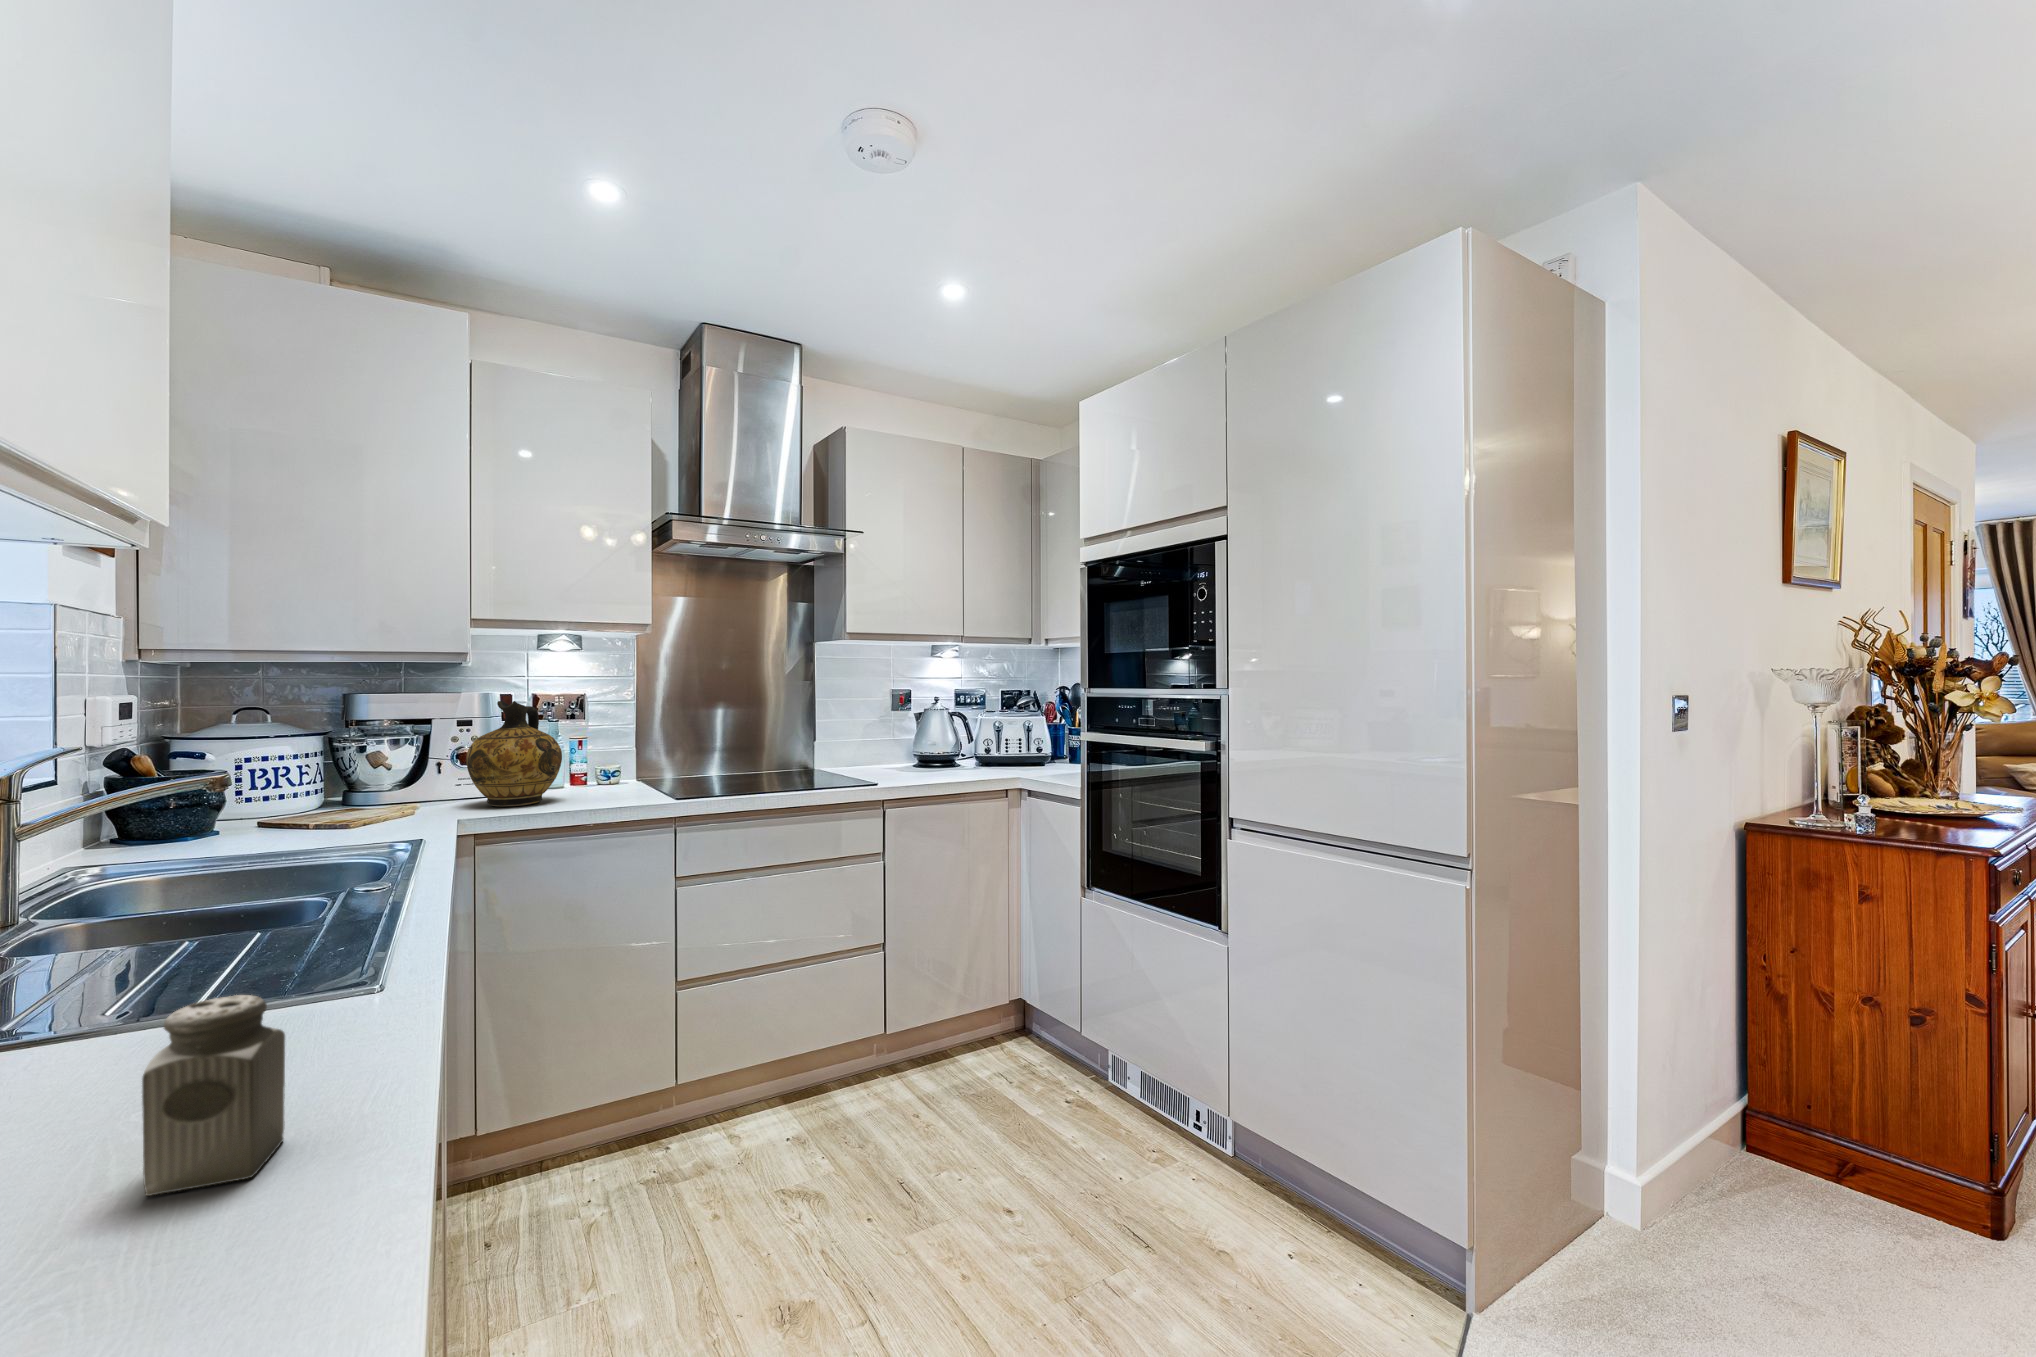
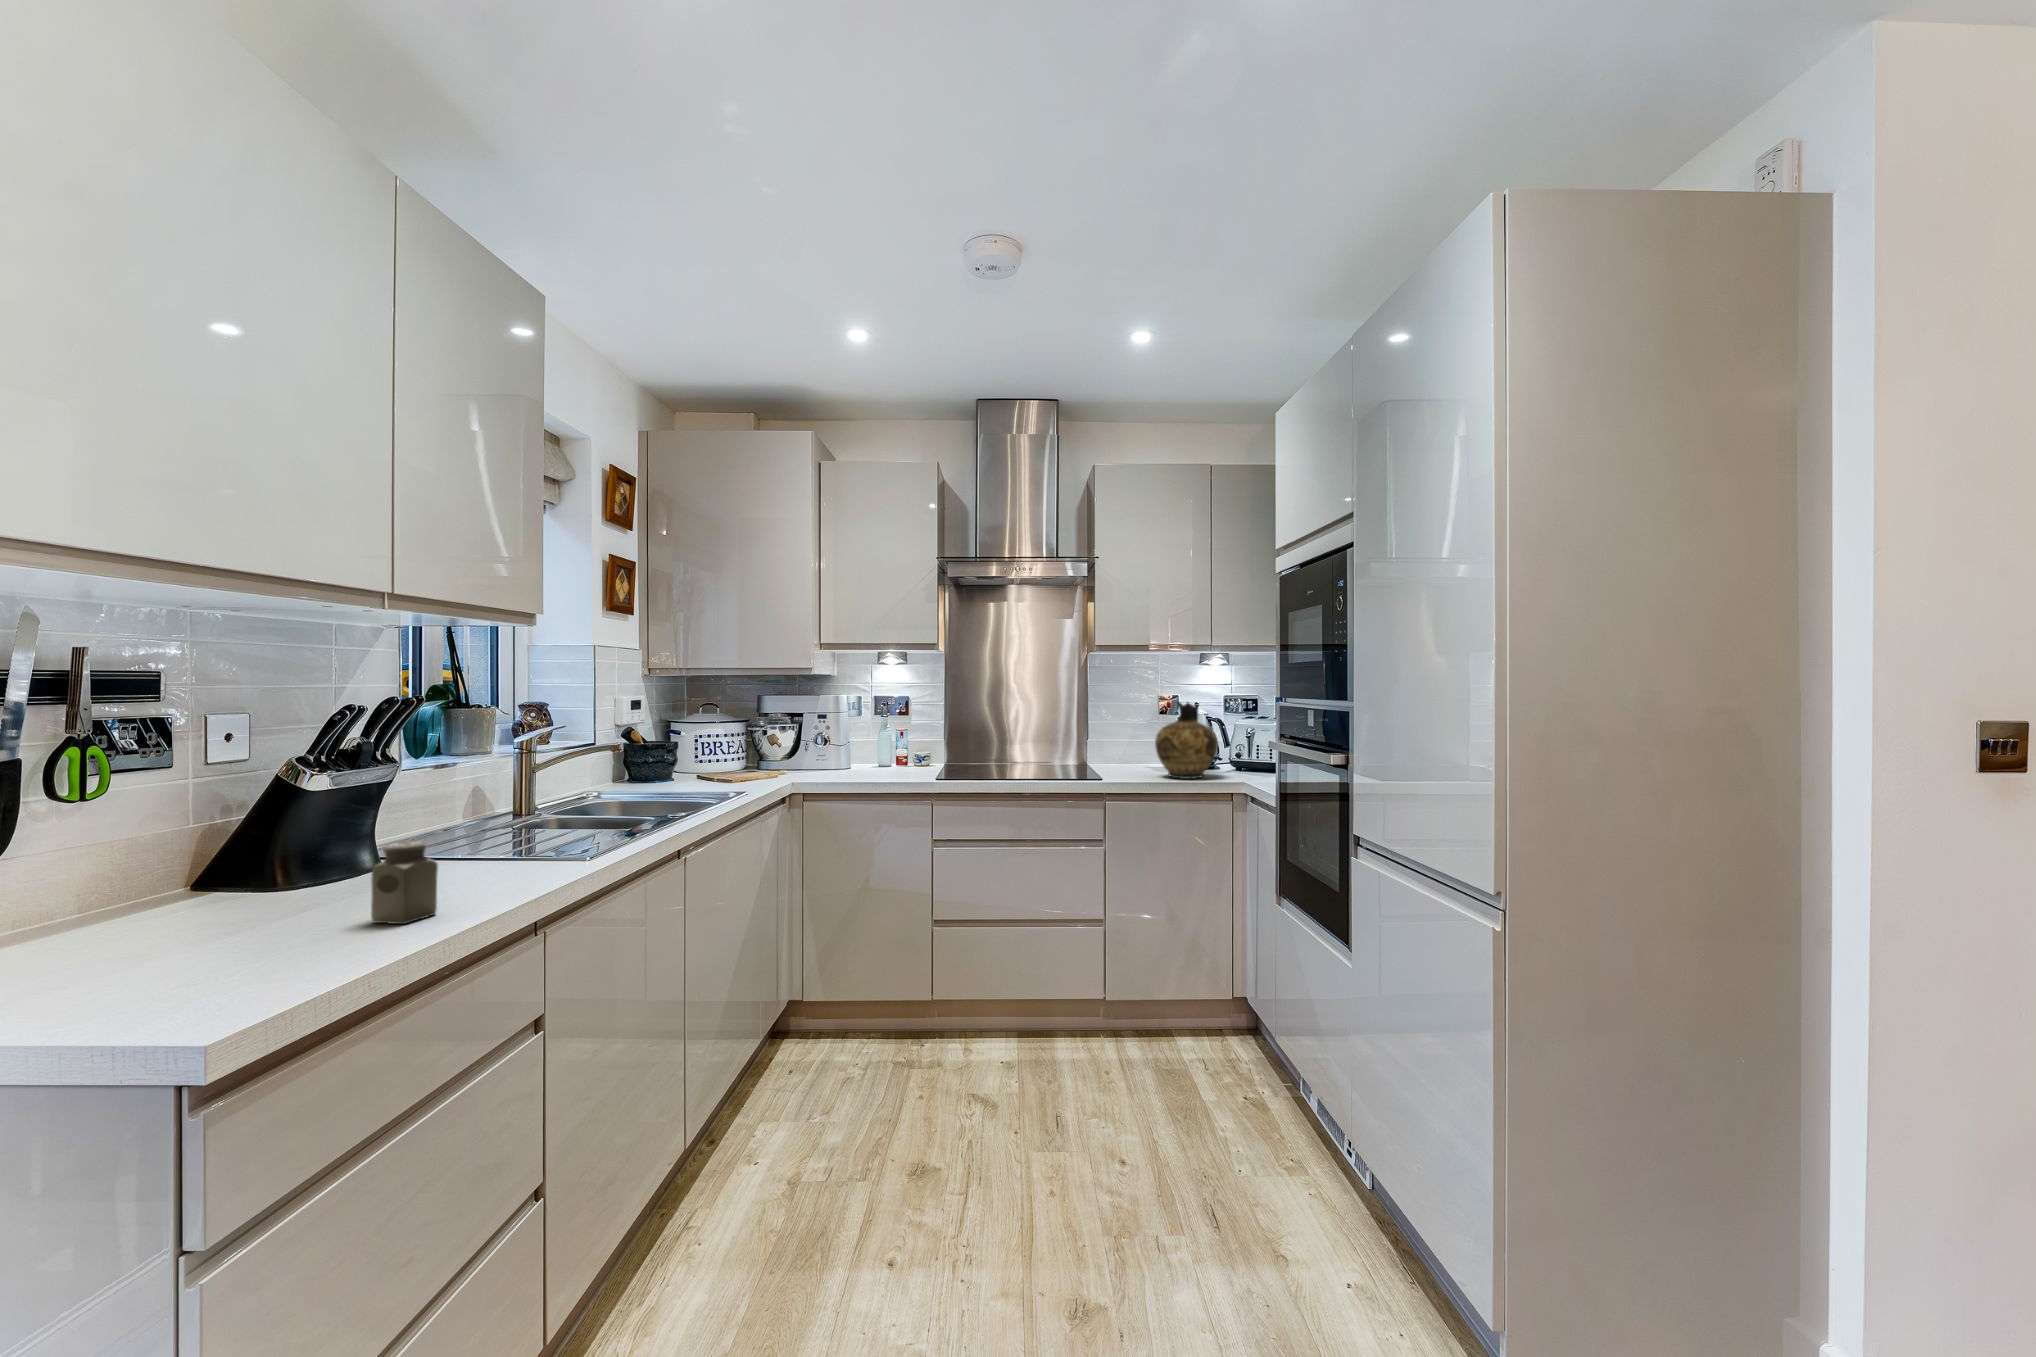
ceramic jug: present [466,701,562,806] -> present [1155,702,1218,779]

